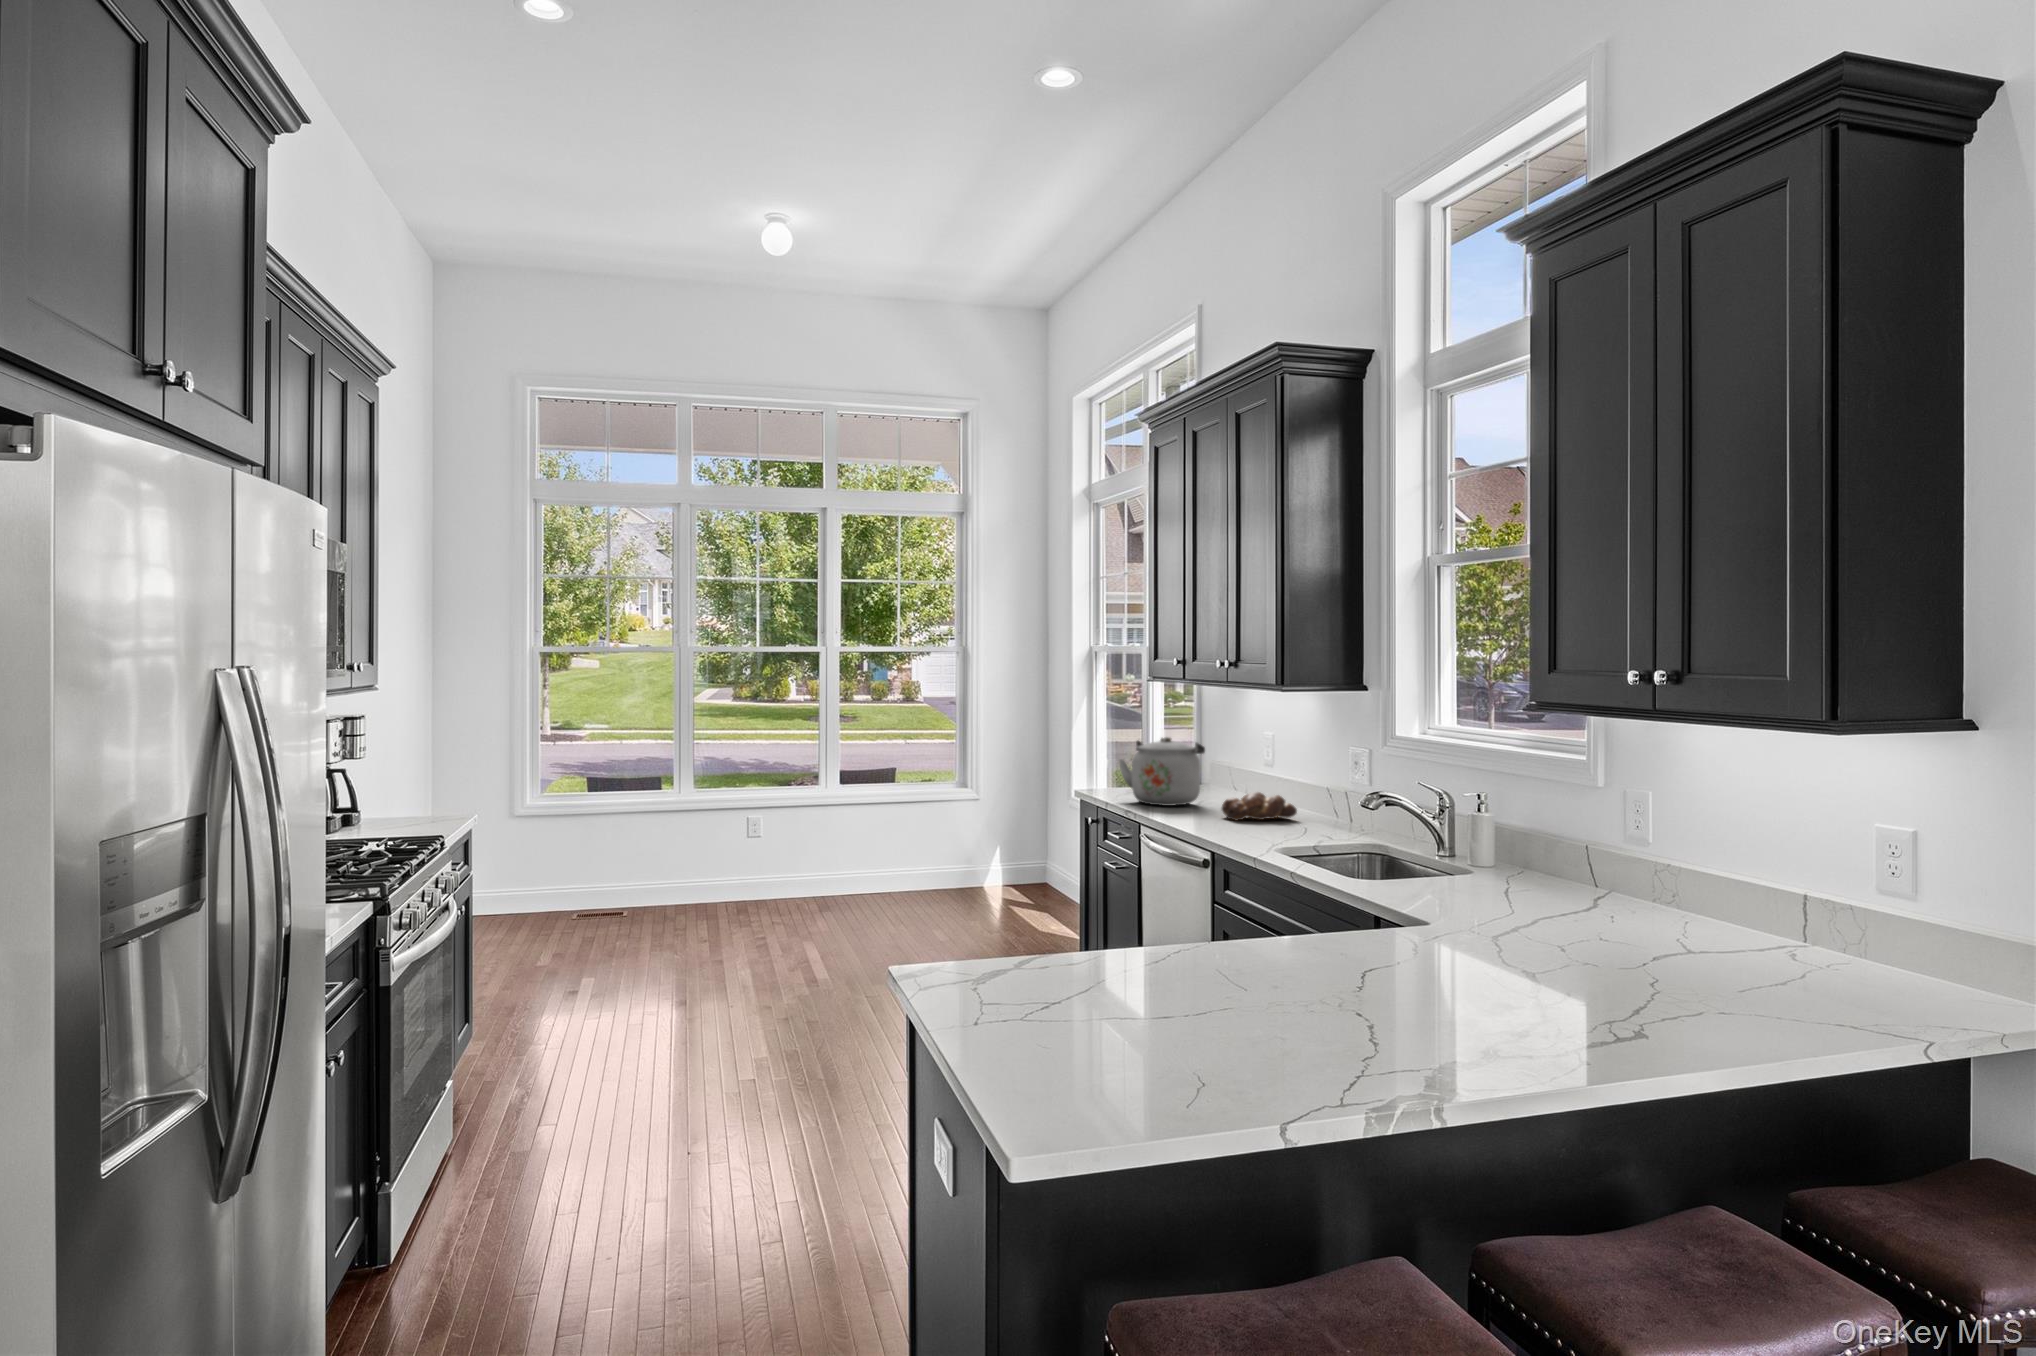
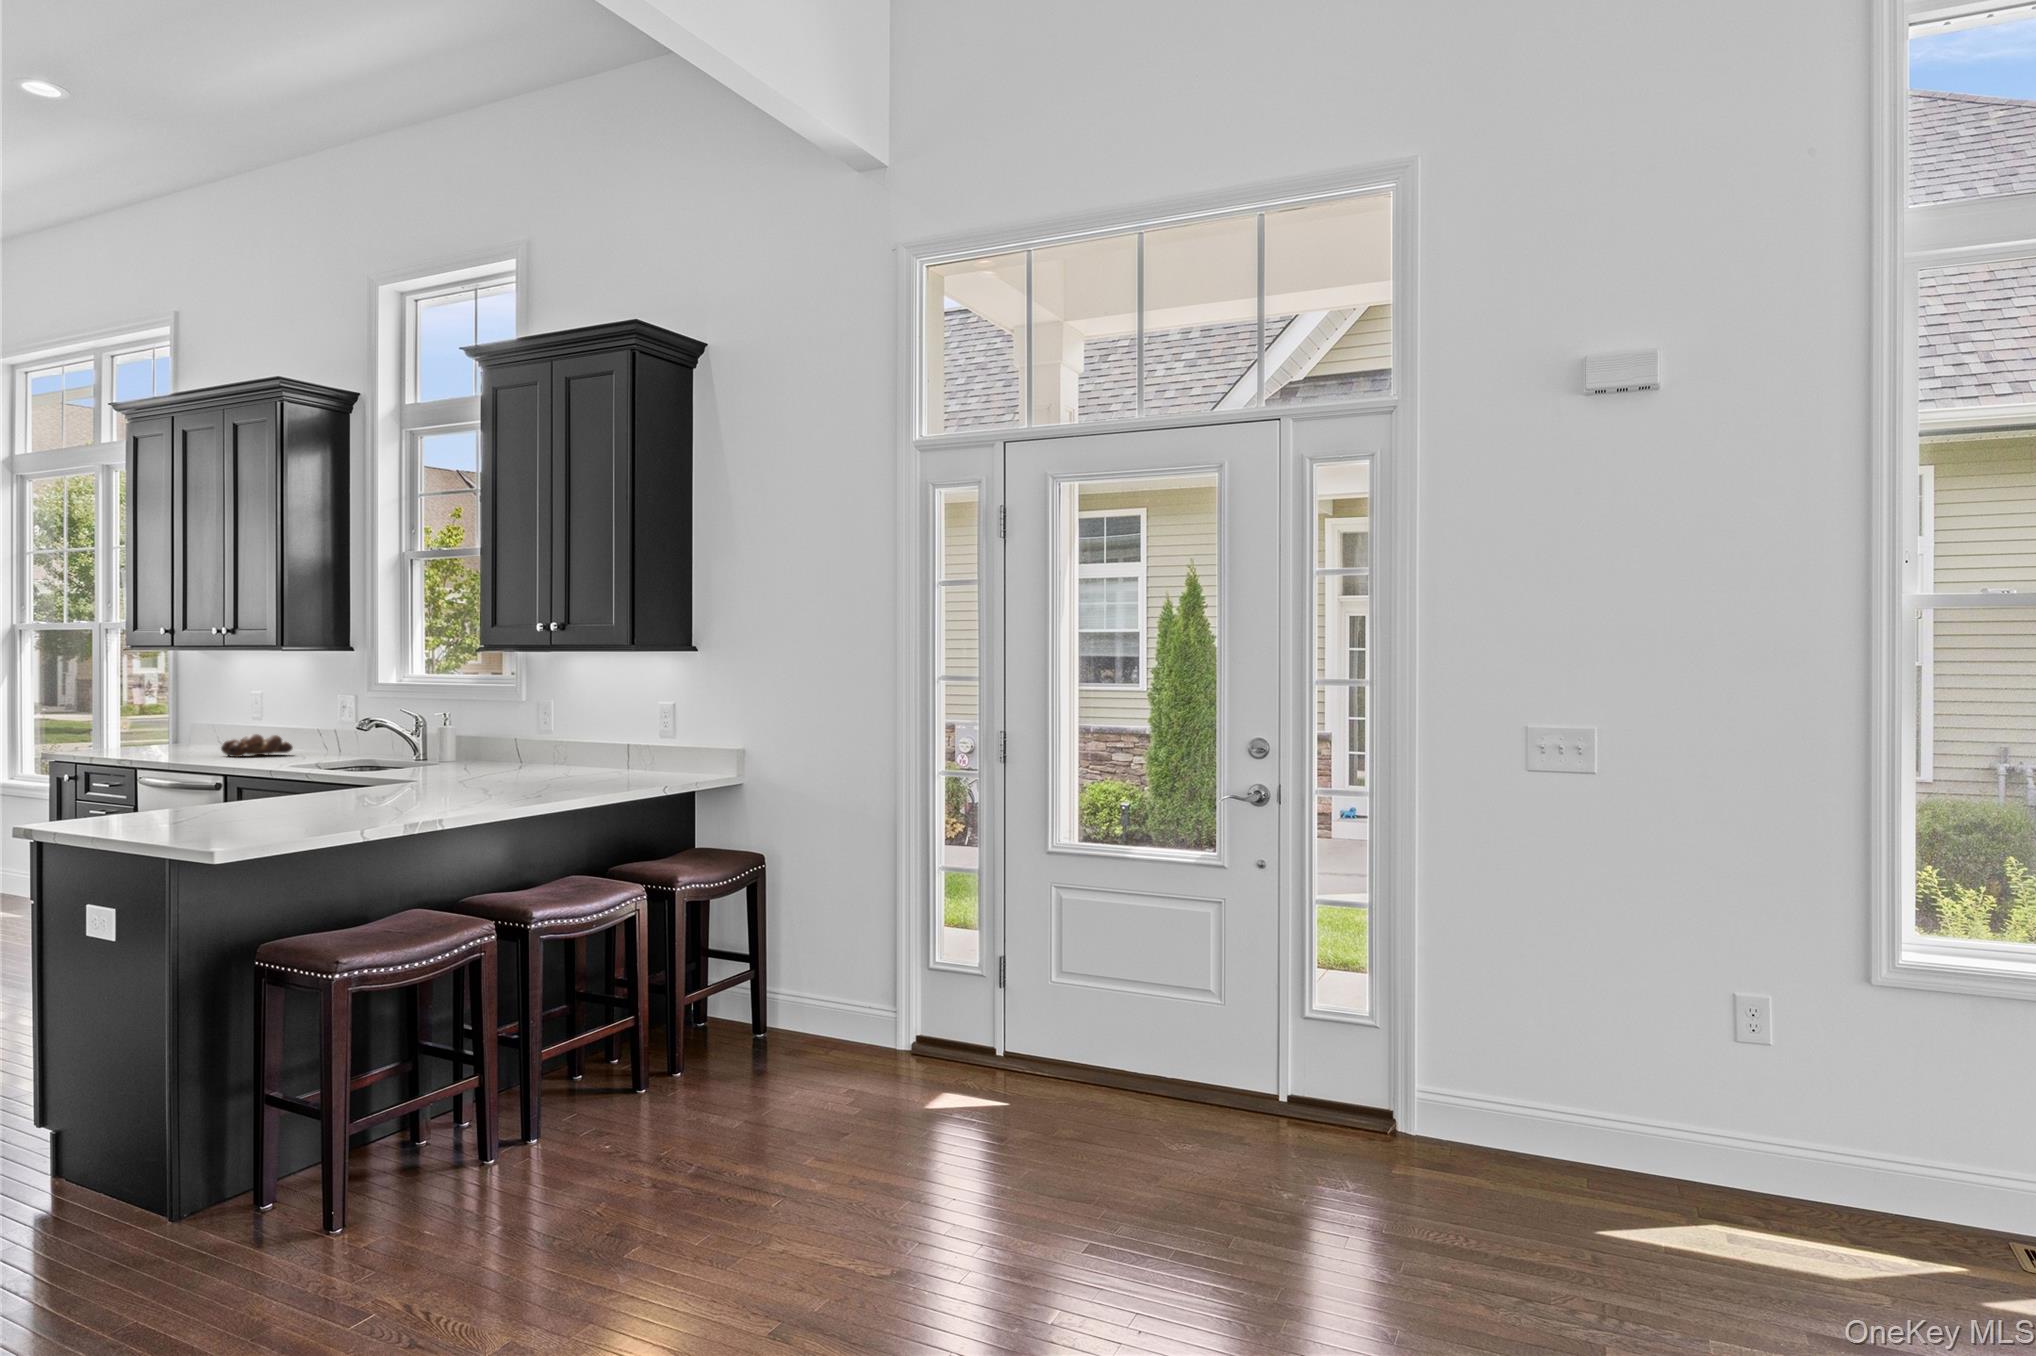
kettle: present [1119,737,1205,806] -> none [101,694,196,754]

